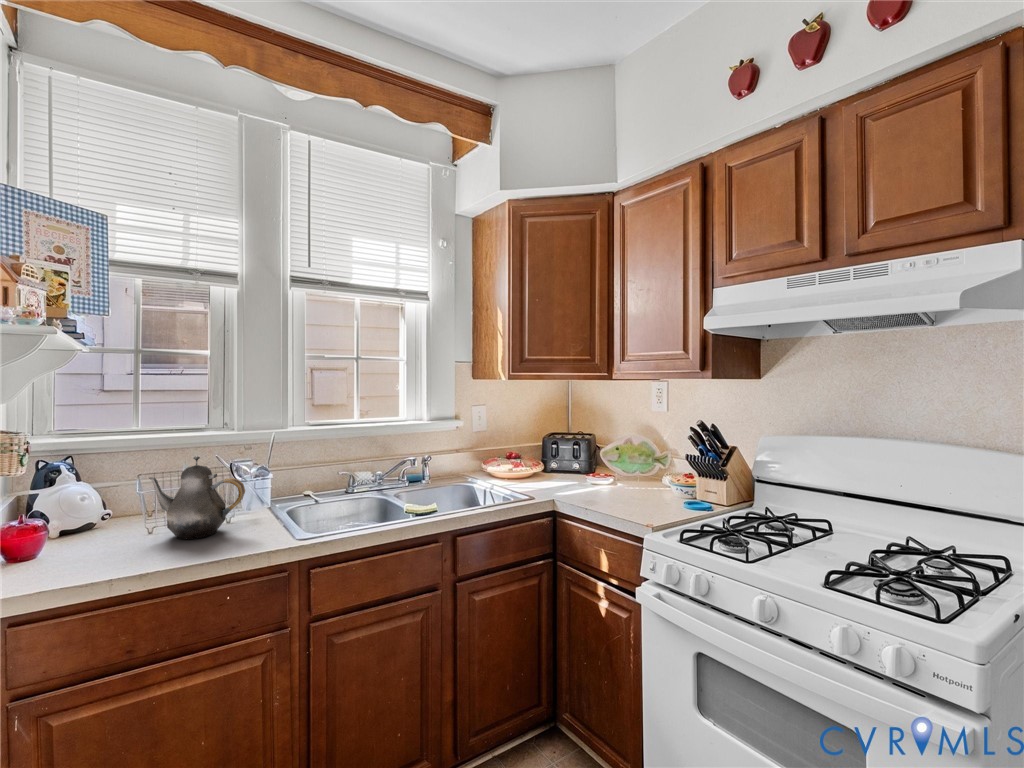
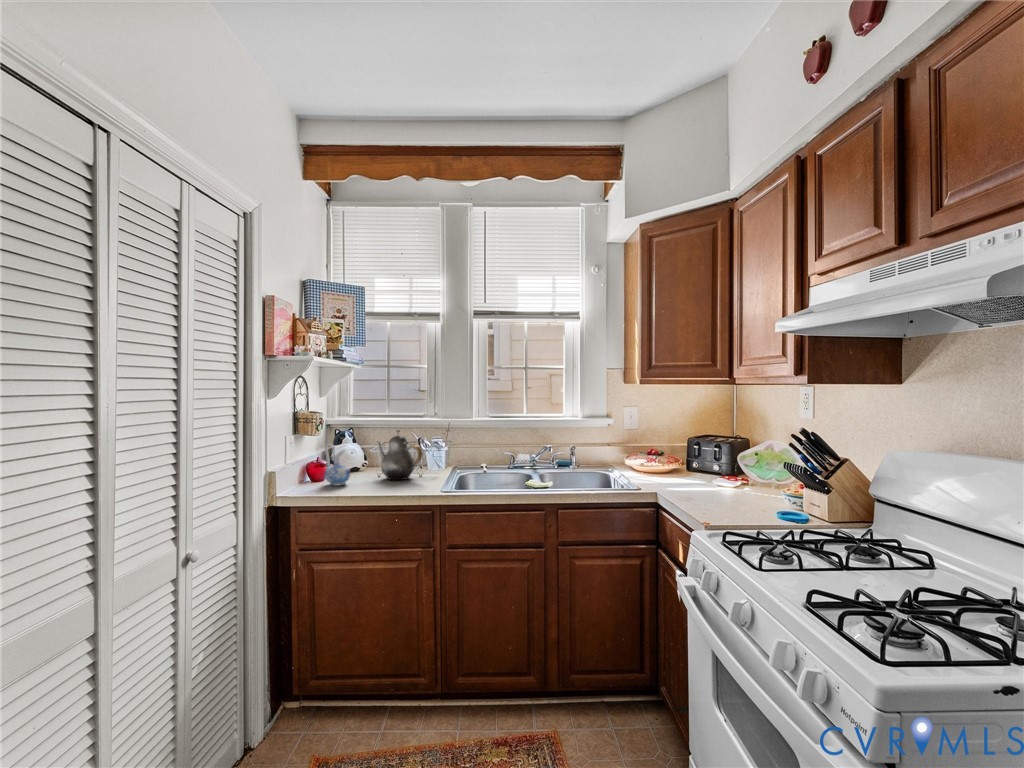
ceramic pitcher: none [51,496,111,573] -> present [325,443,350,486]

